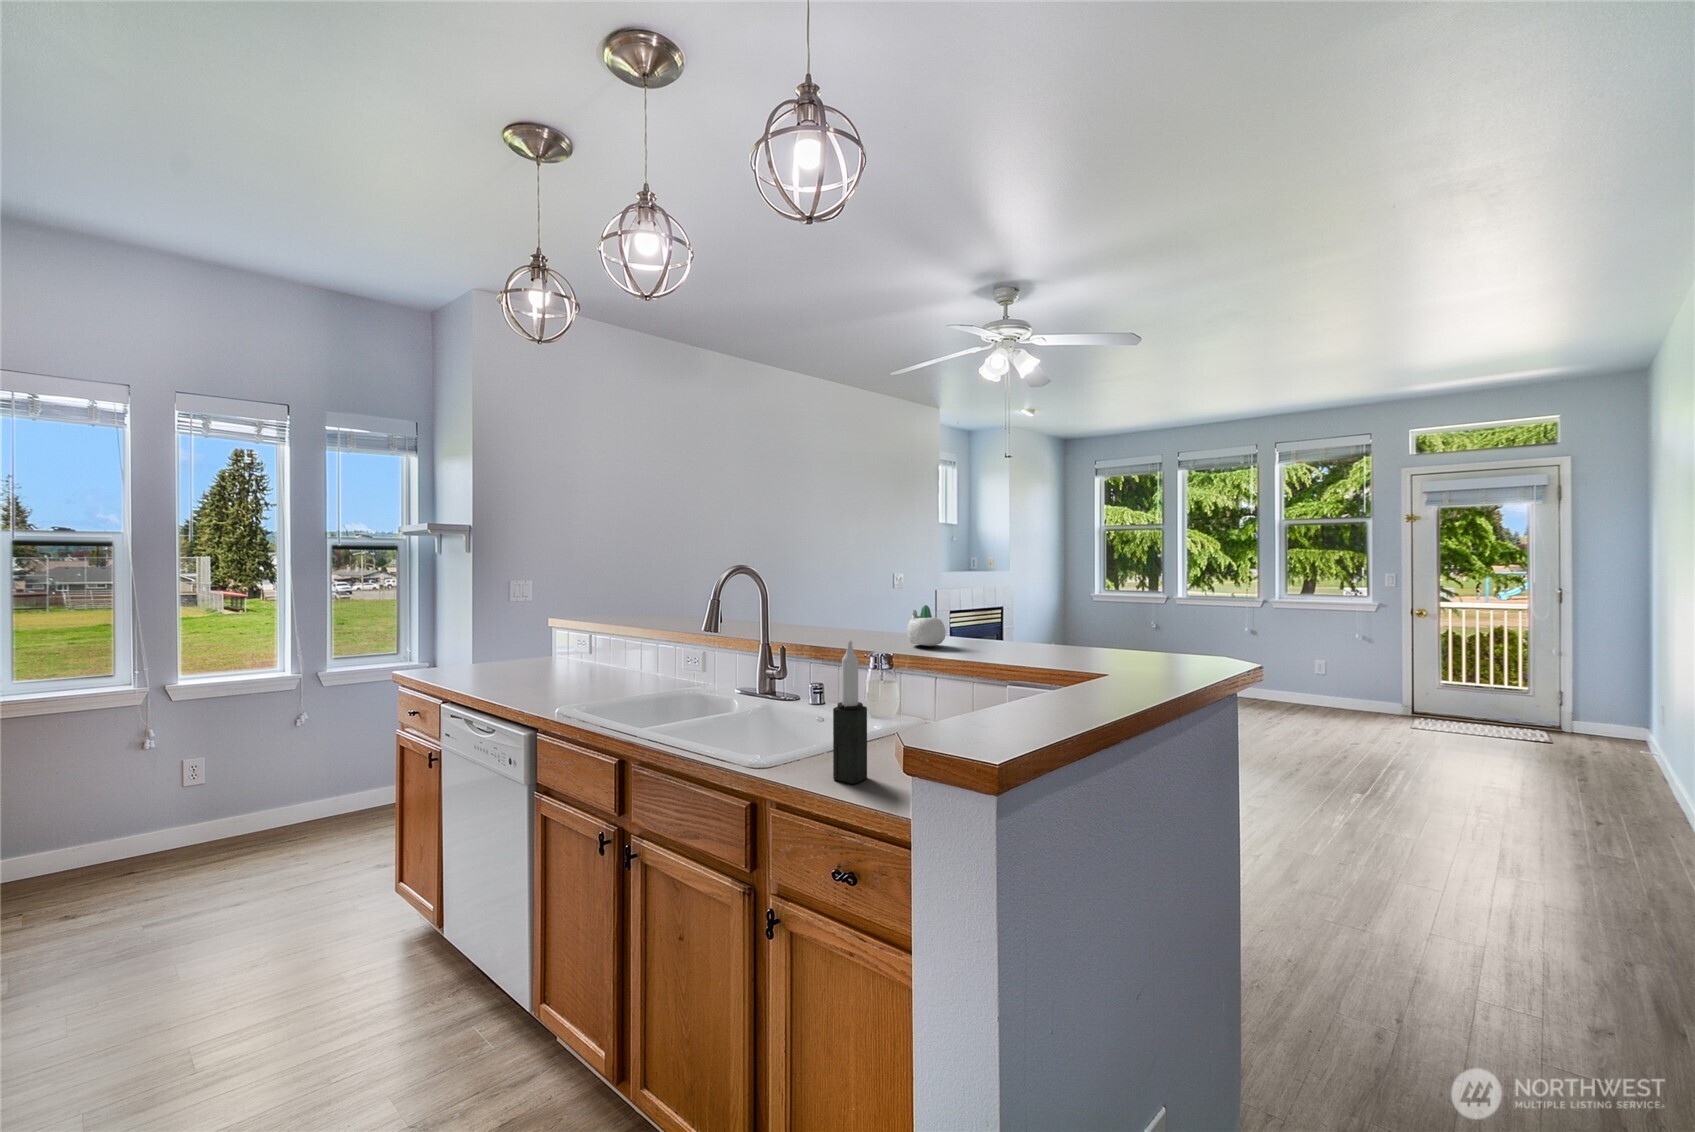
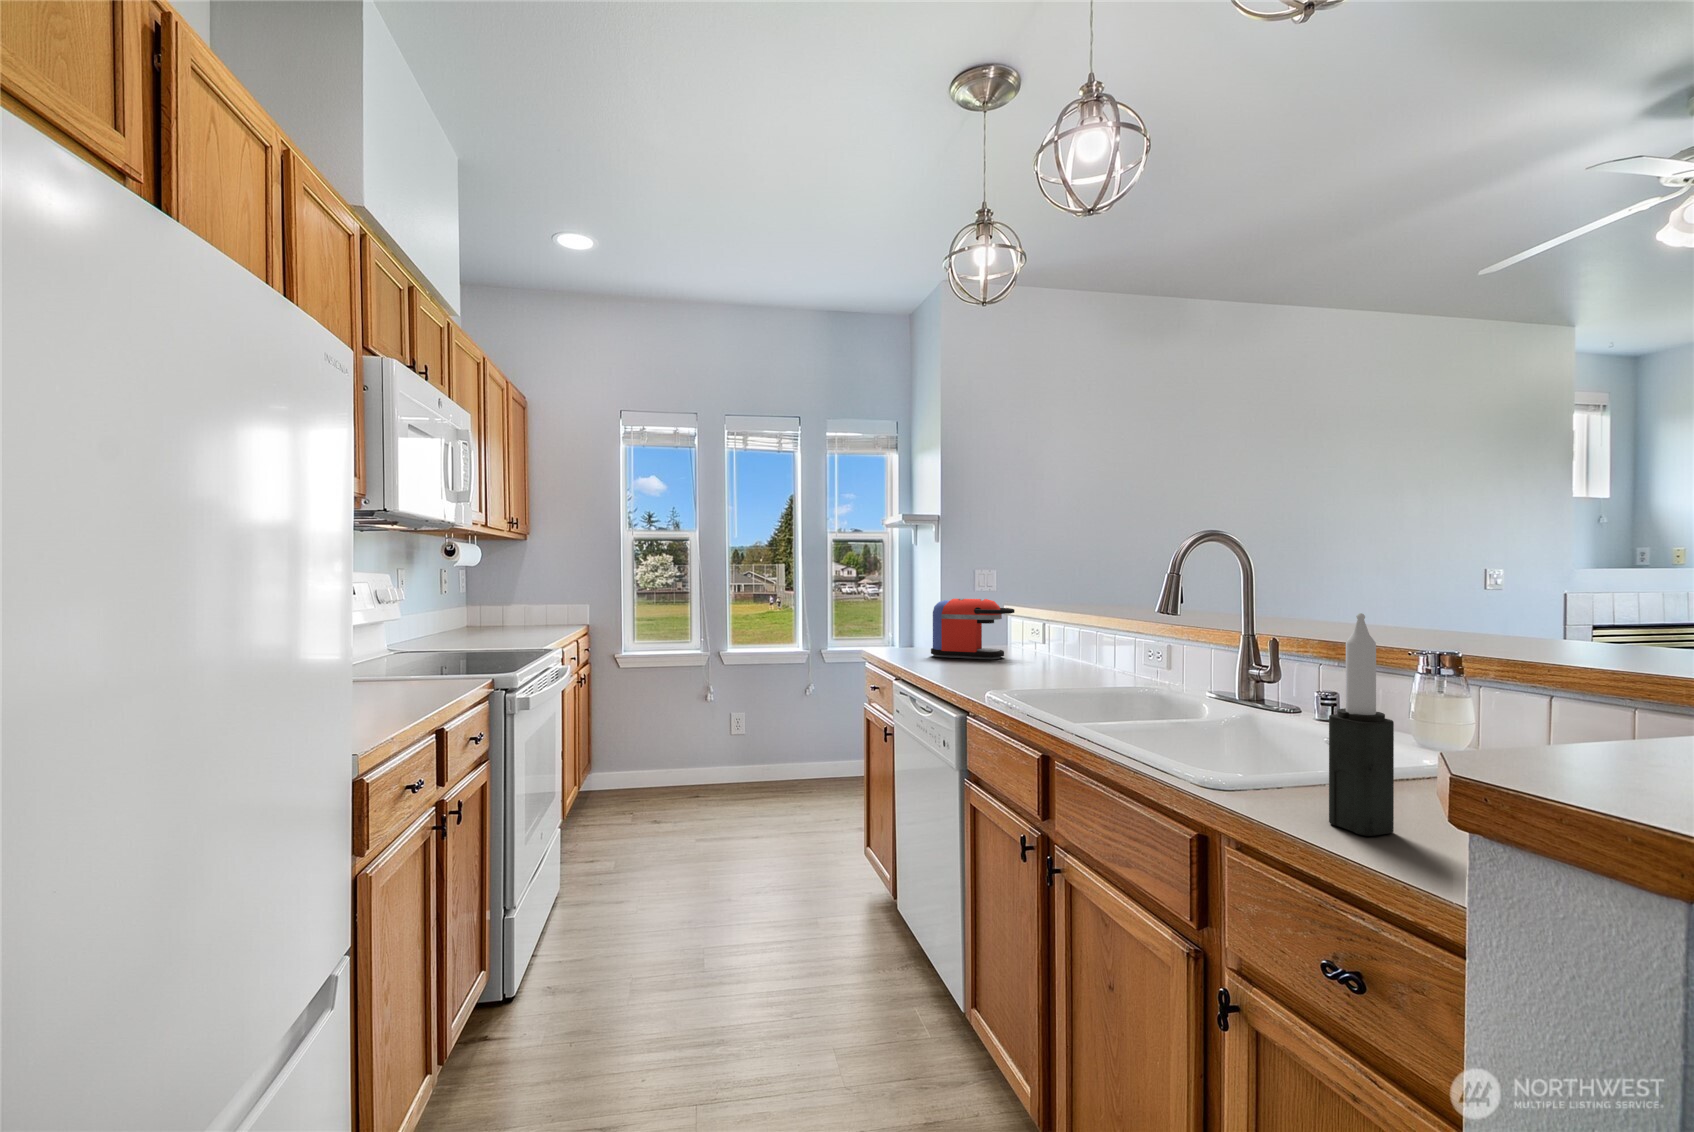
succulent planter: present [907,605,946,646] -> none [1510,587,1600,656]
coffee maker: none [478,616,566,674] -> present [931,599,1015,659]

